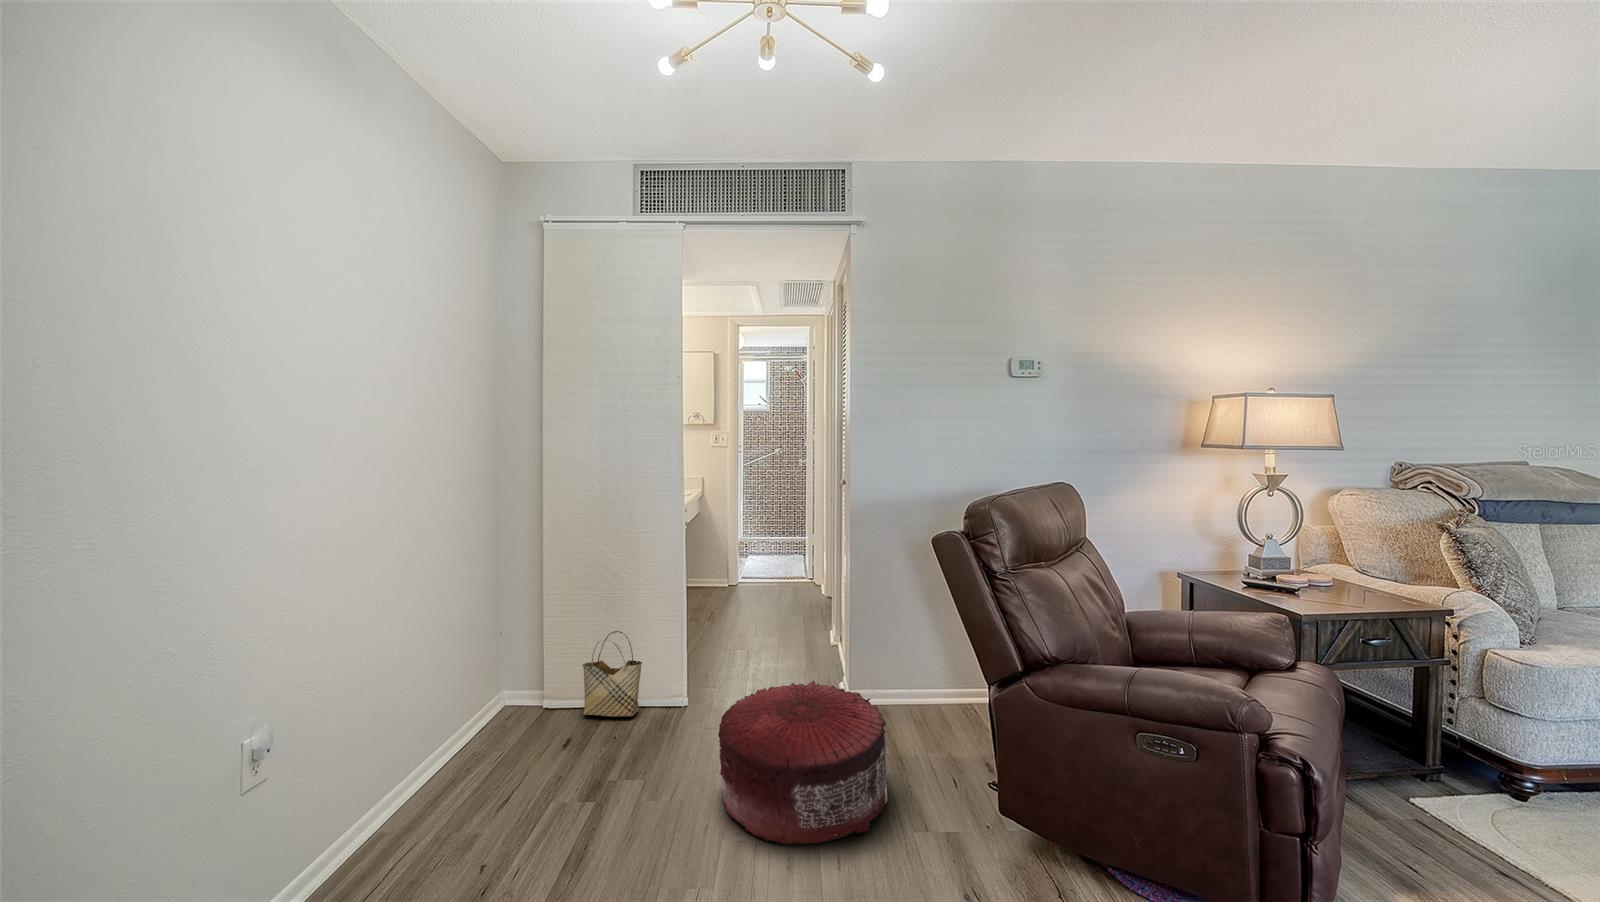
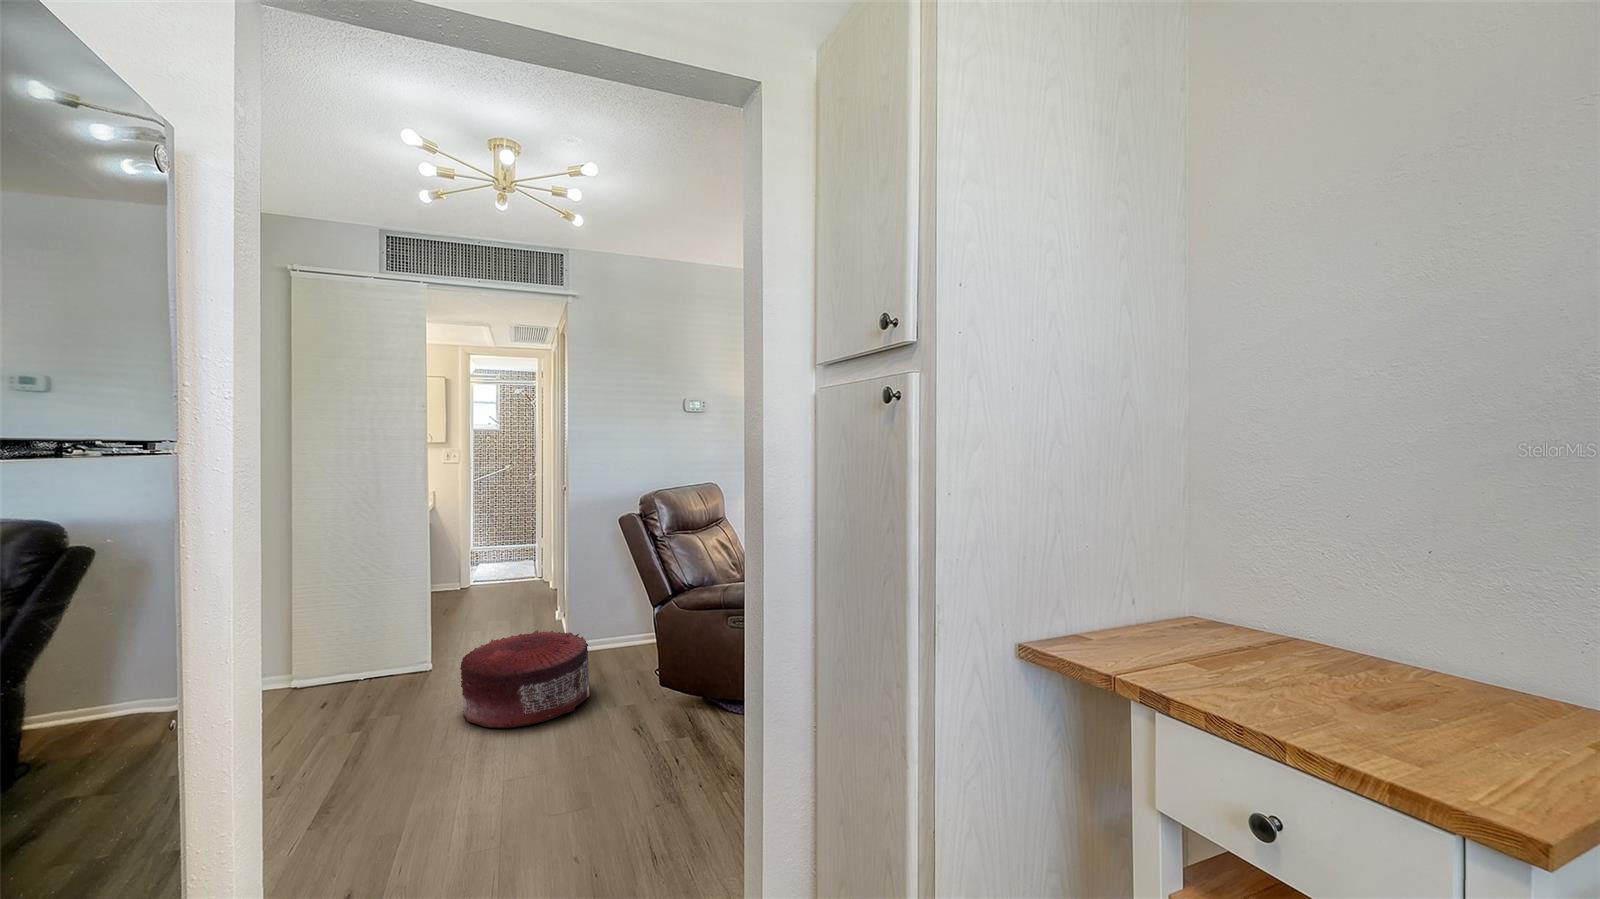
woven basket: present [582,631,642,717] -> none [322,618,383,691]

